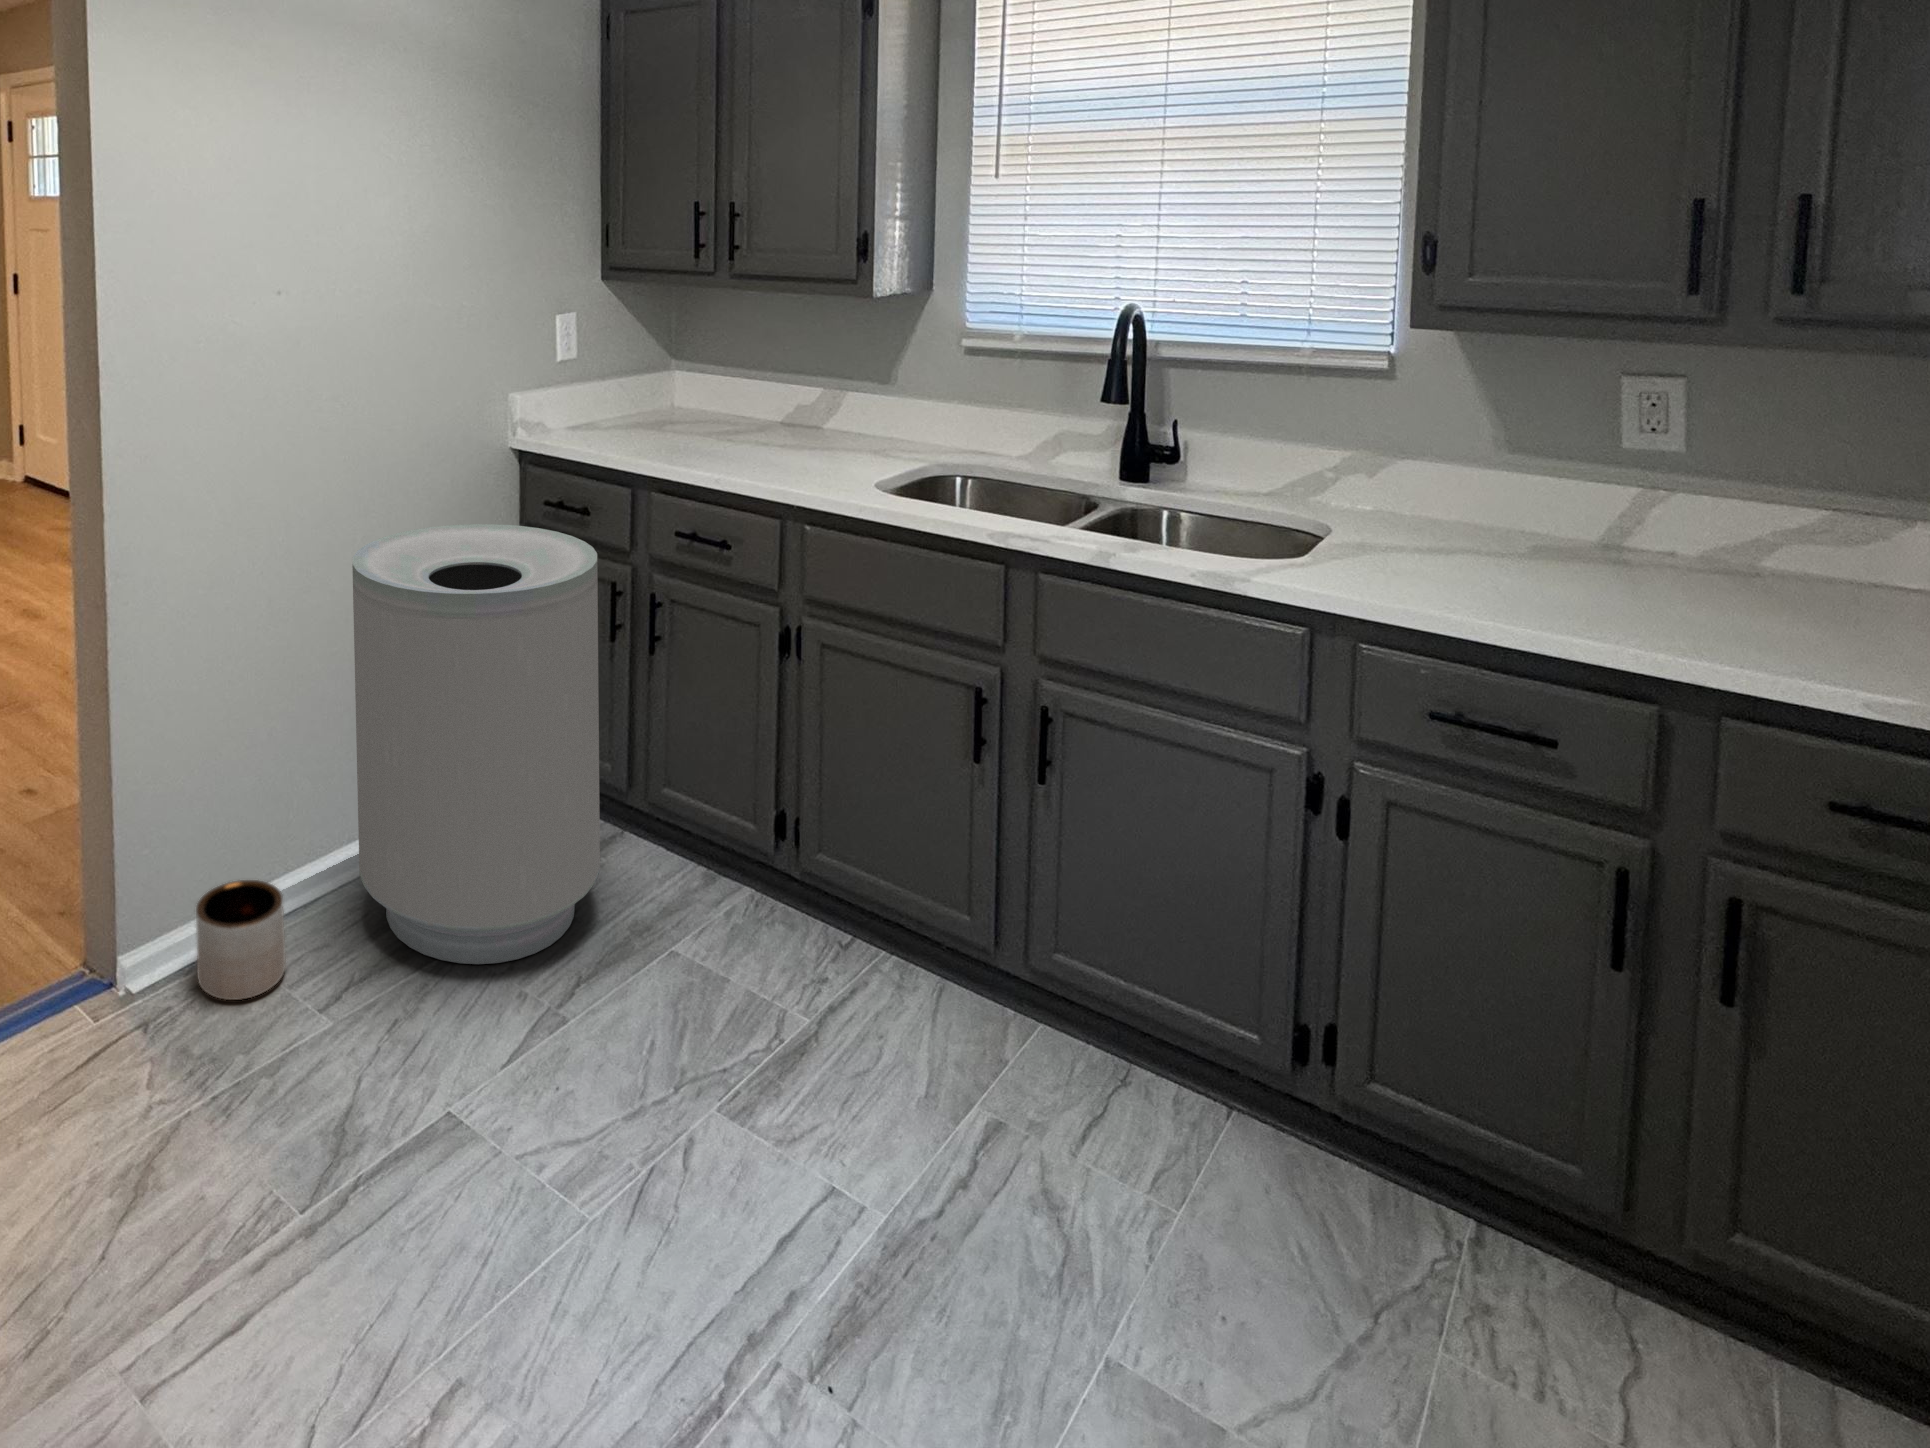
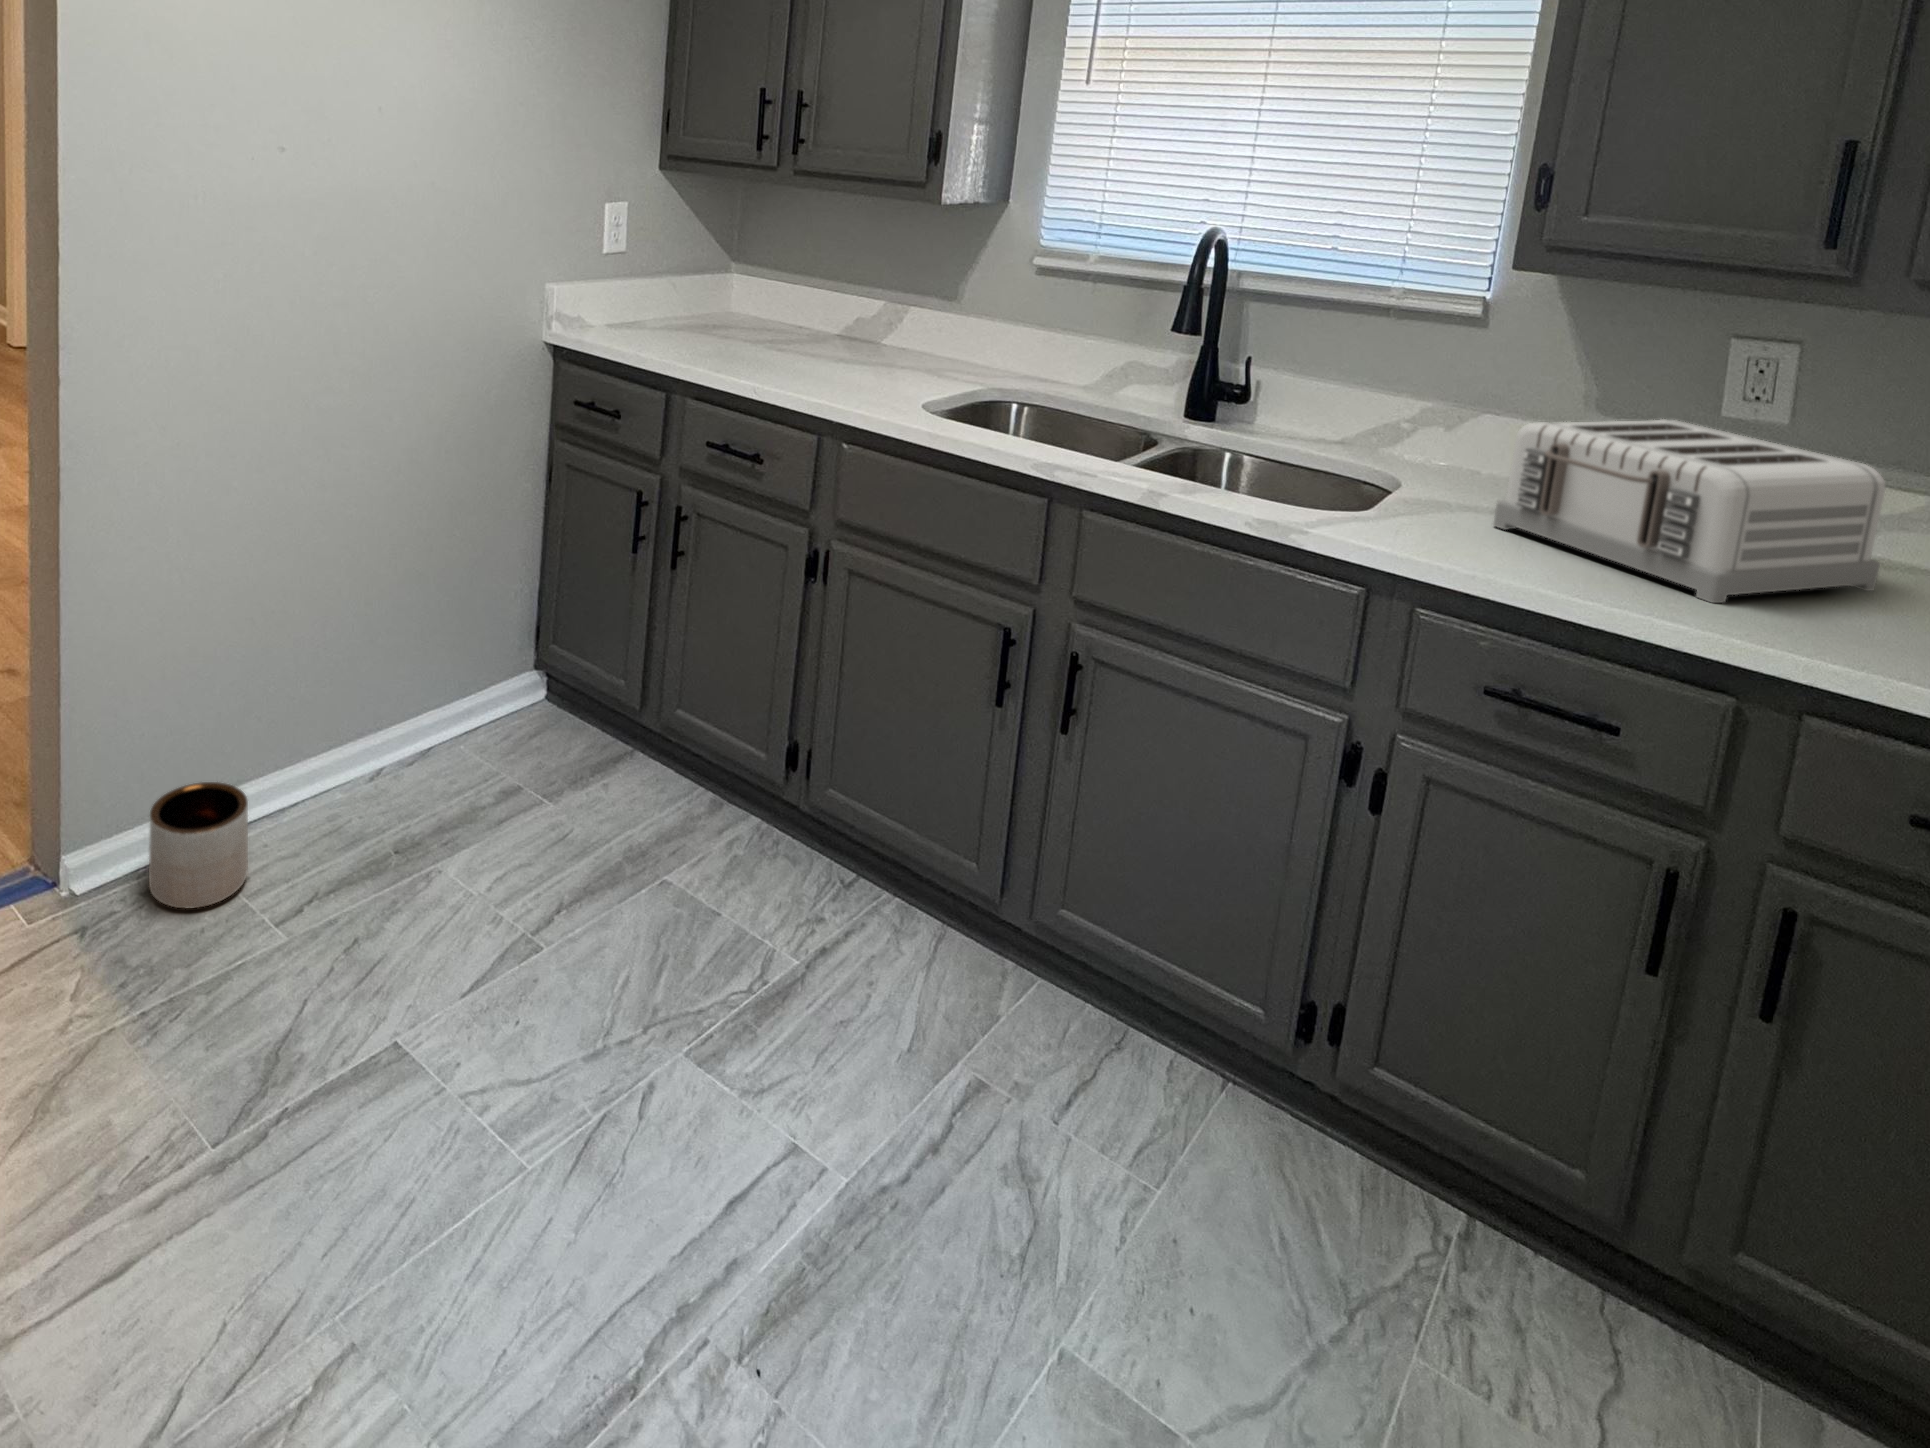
toaster: none [1421,456,1781,621] -> present [1494,419,1885,603]
trash can: present [352,524,600,964] -> none [339,419,617,883]

